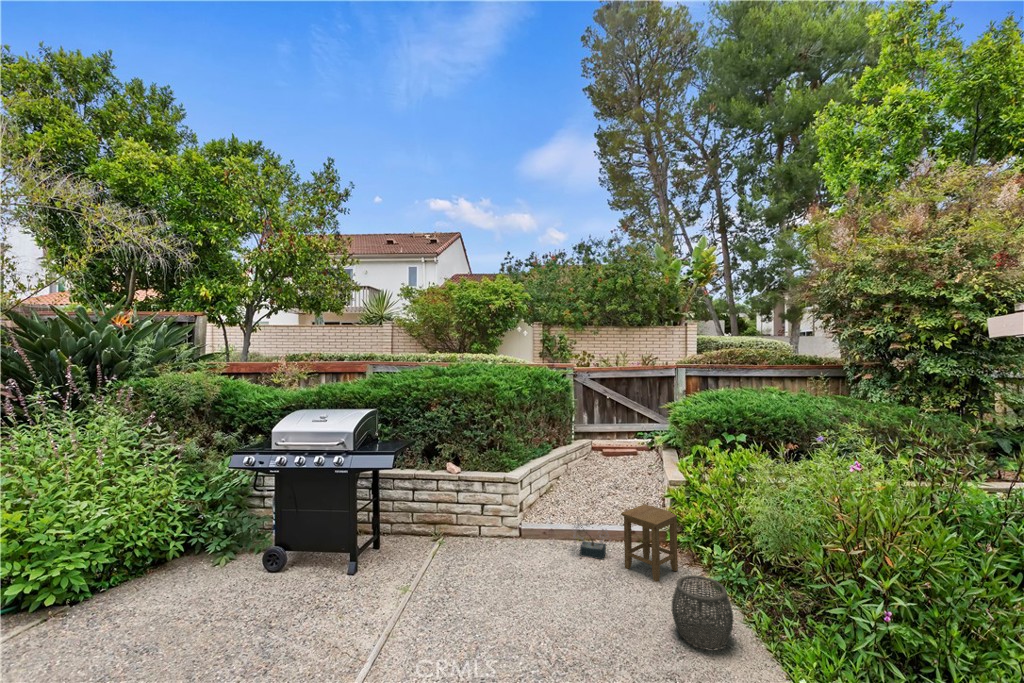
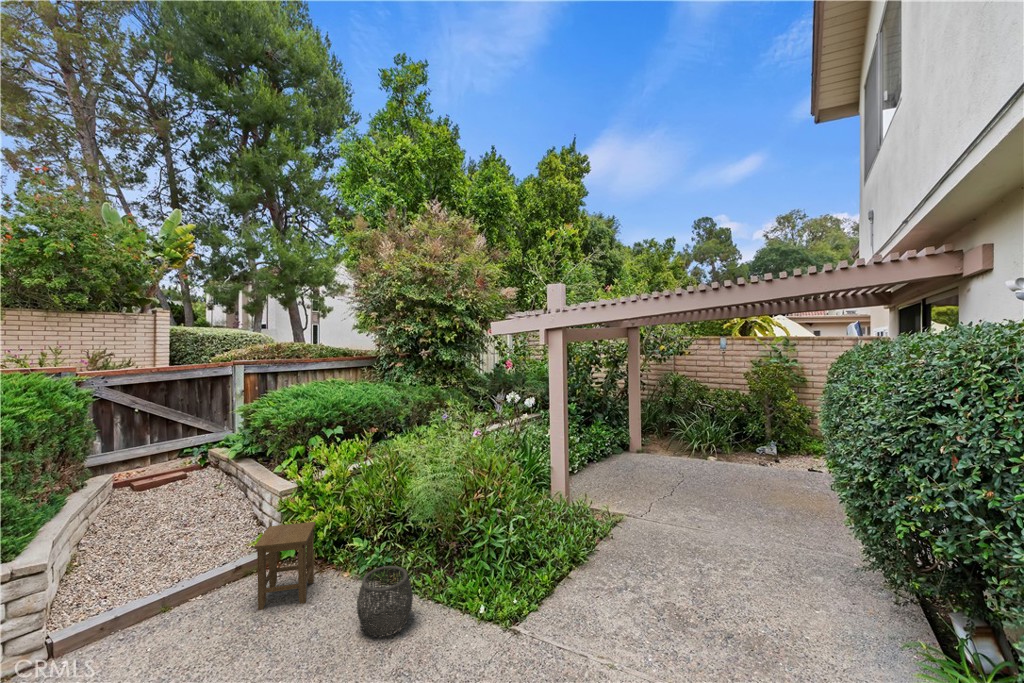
decorative plant: present [573,519,611,559] -> none [165,576,232,630]

